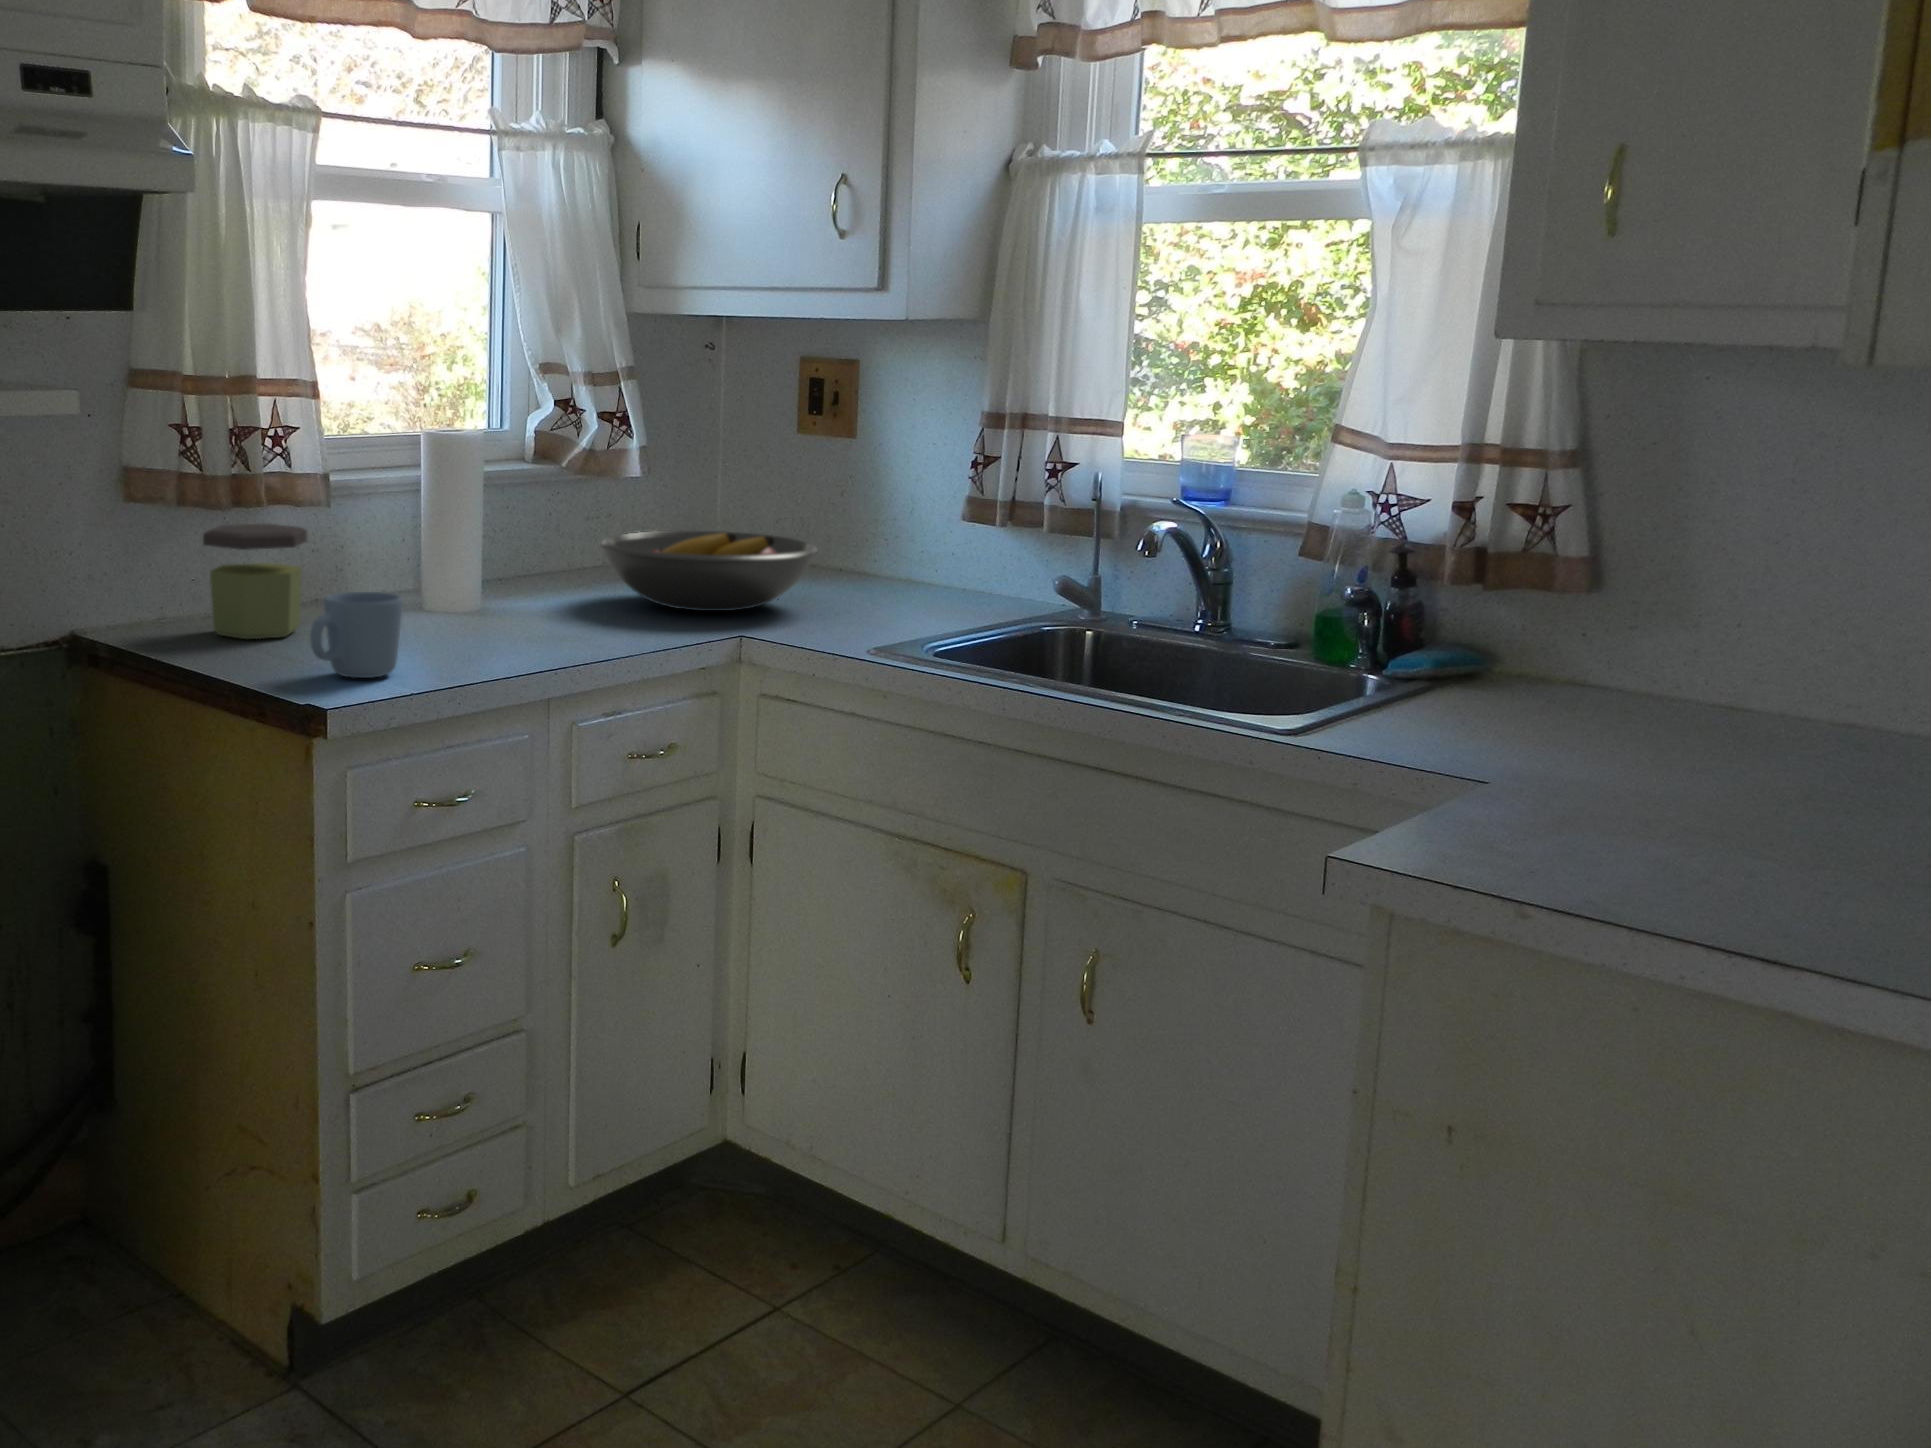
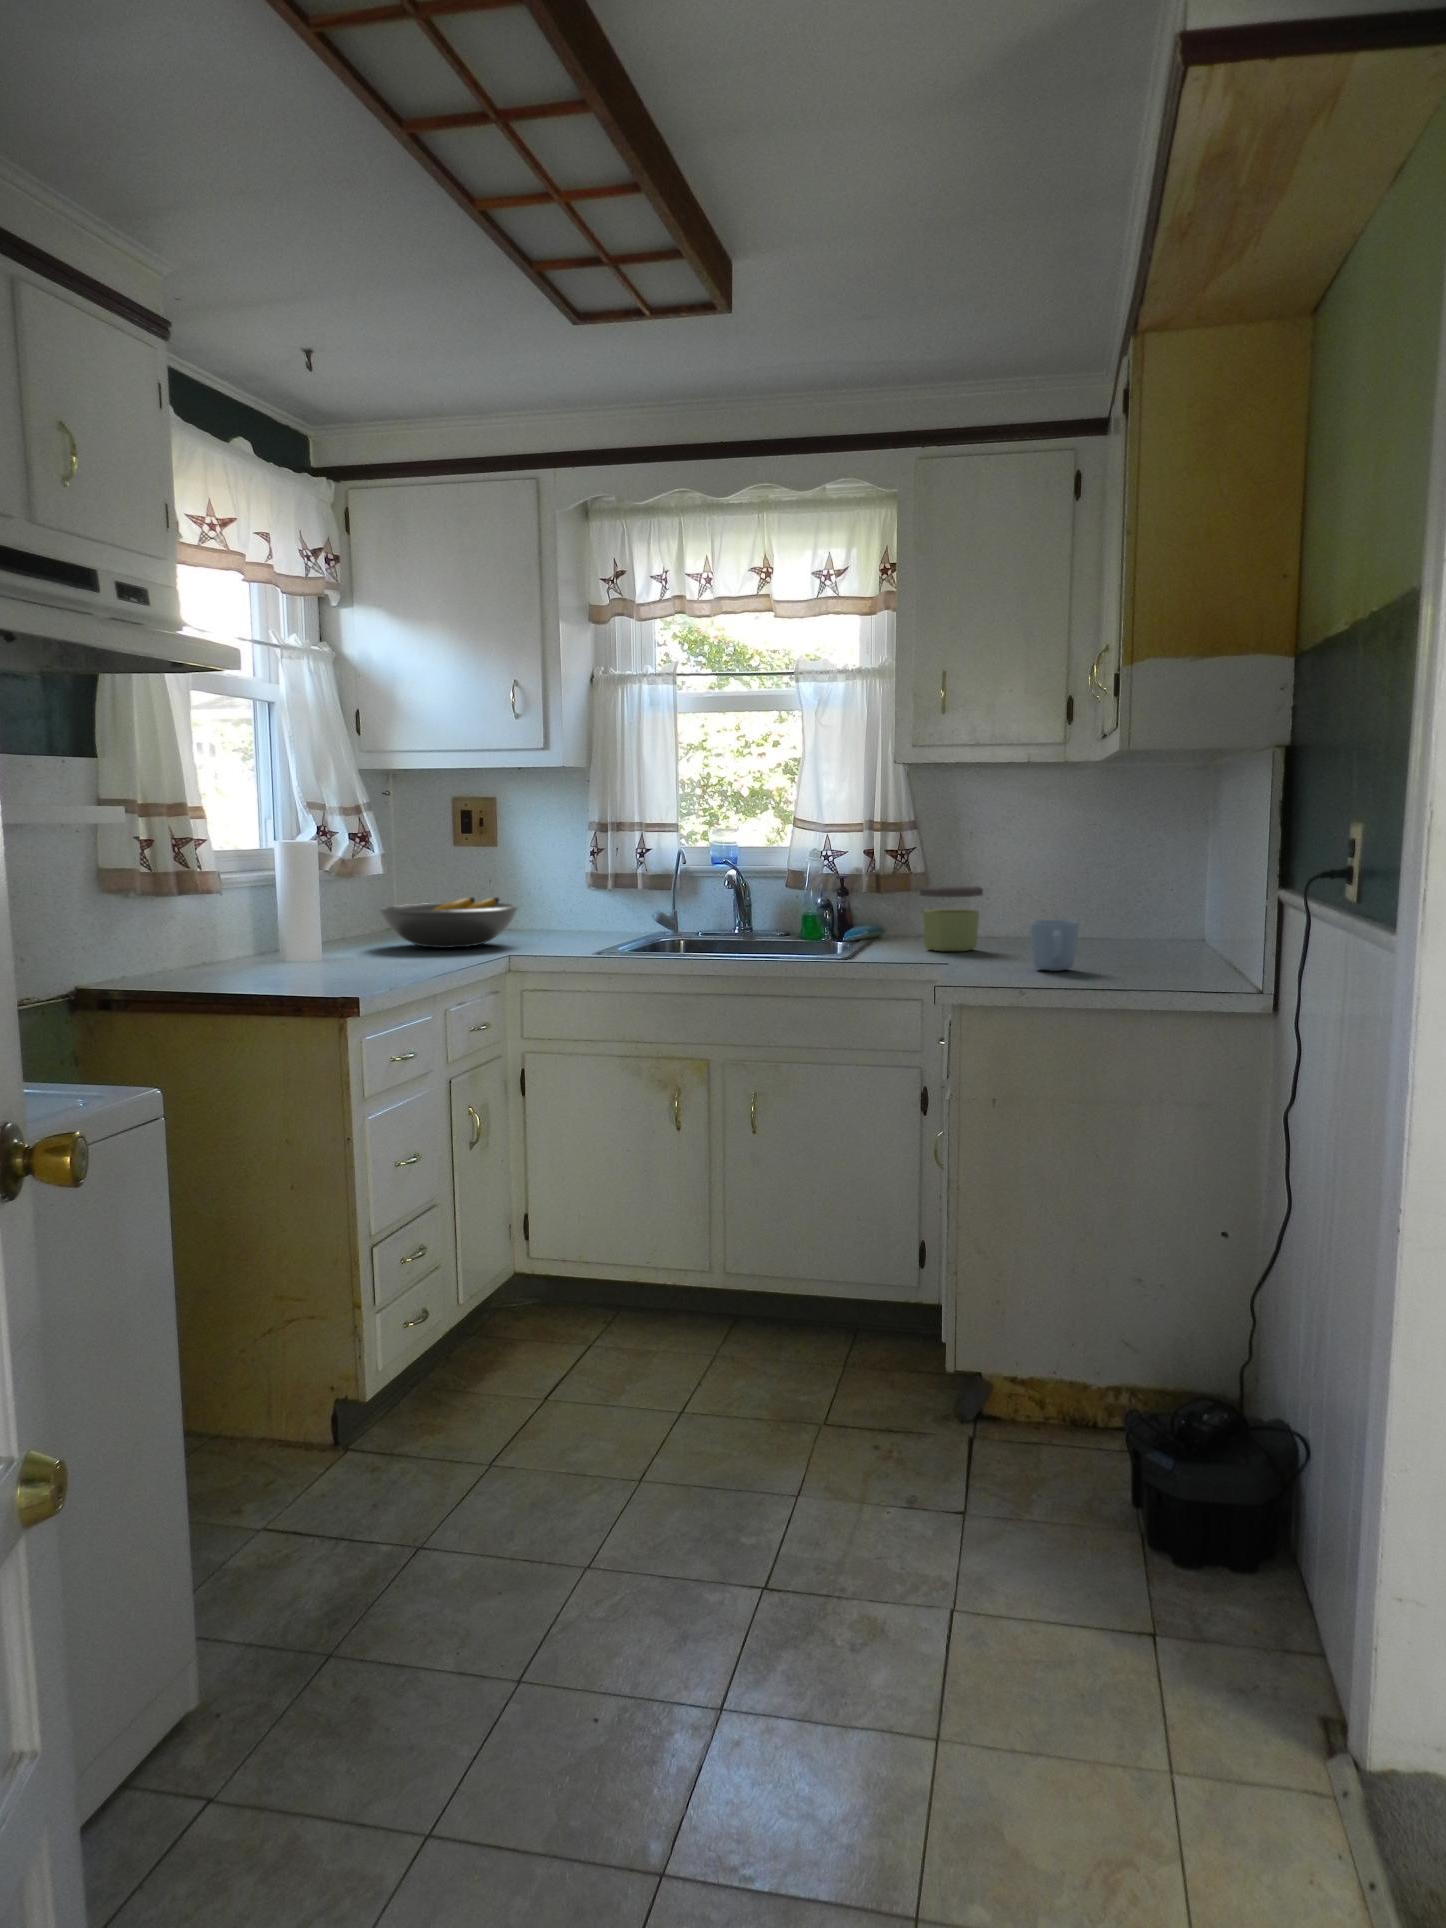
jar: present [203,524,307,639] -> present [920,886,983,951]
mug: present [310,592,403,678] -> present [1030,920,1079,971]

